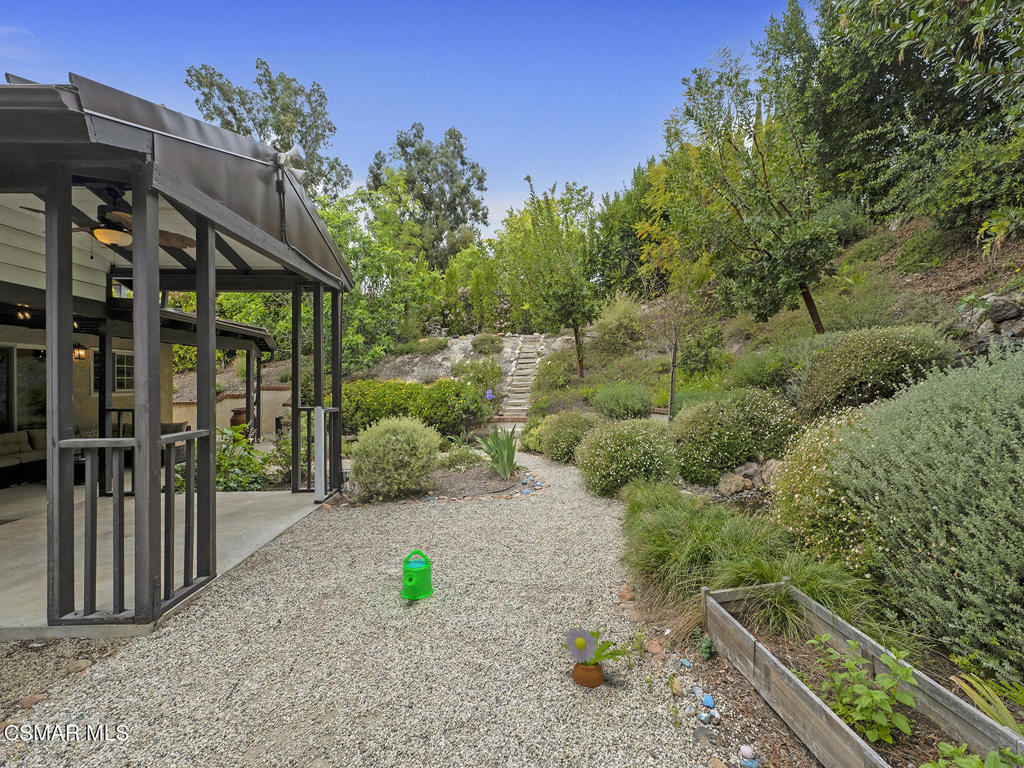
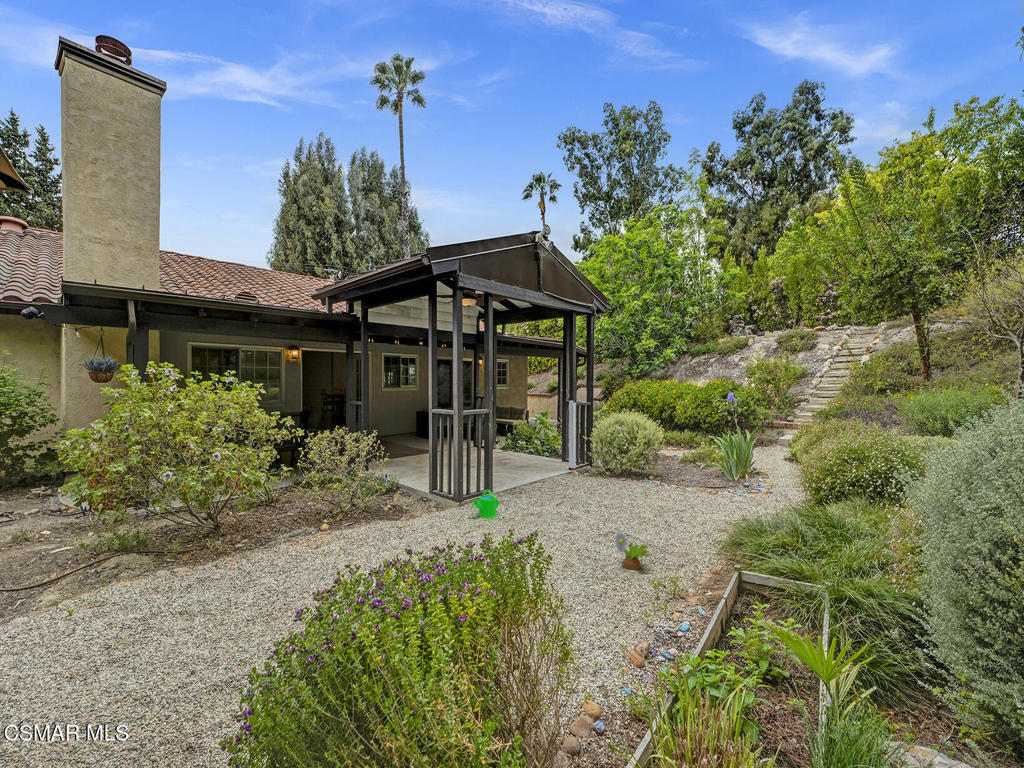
watering can: present [400,550,434,600] -> present [472,489,499,518]

